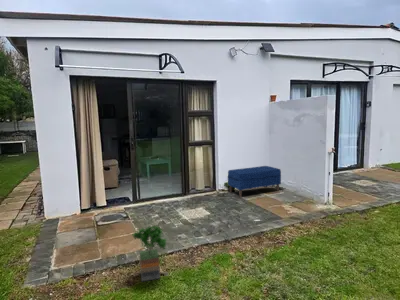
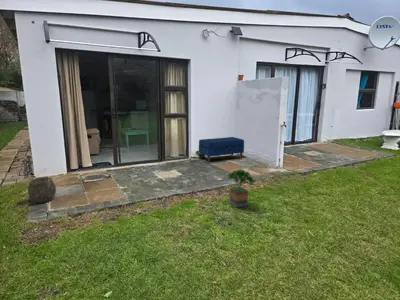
woven basket: none [32,223,65,256] -> present [28,177,56,203]
potted tree: present [133,226,166,281] -> present [228,170,254,207]

